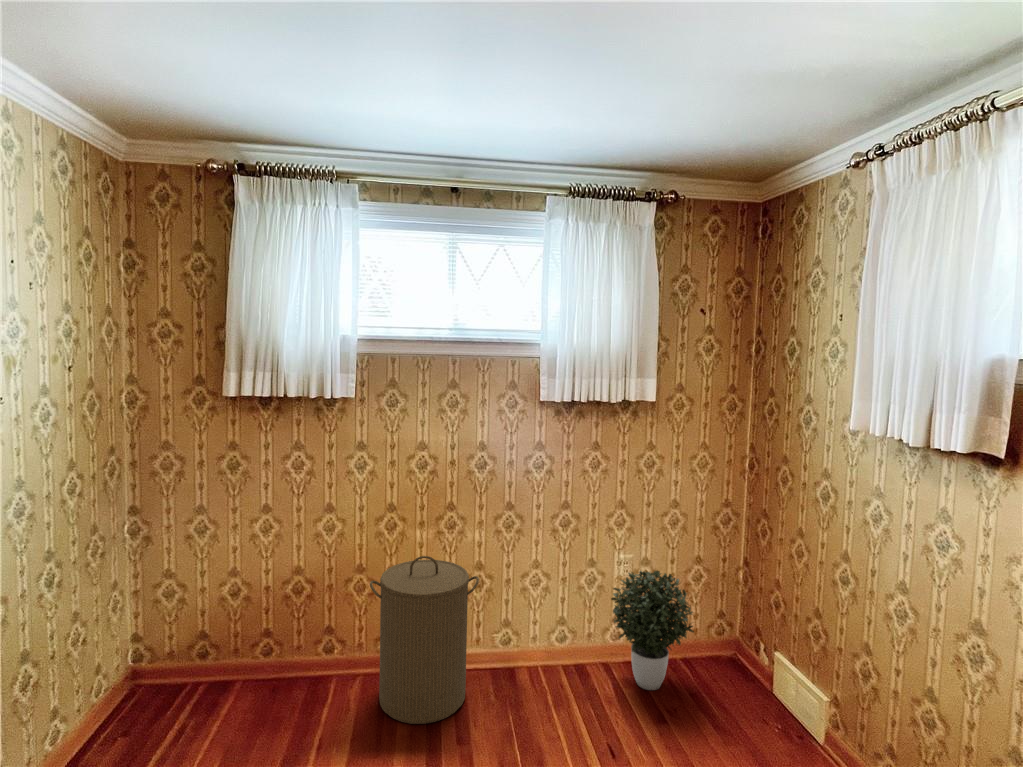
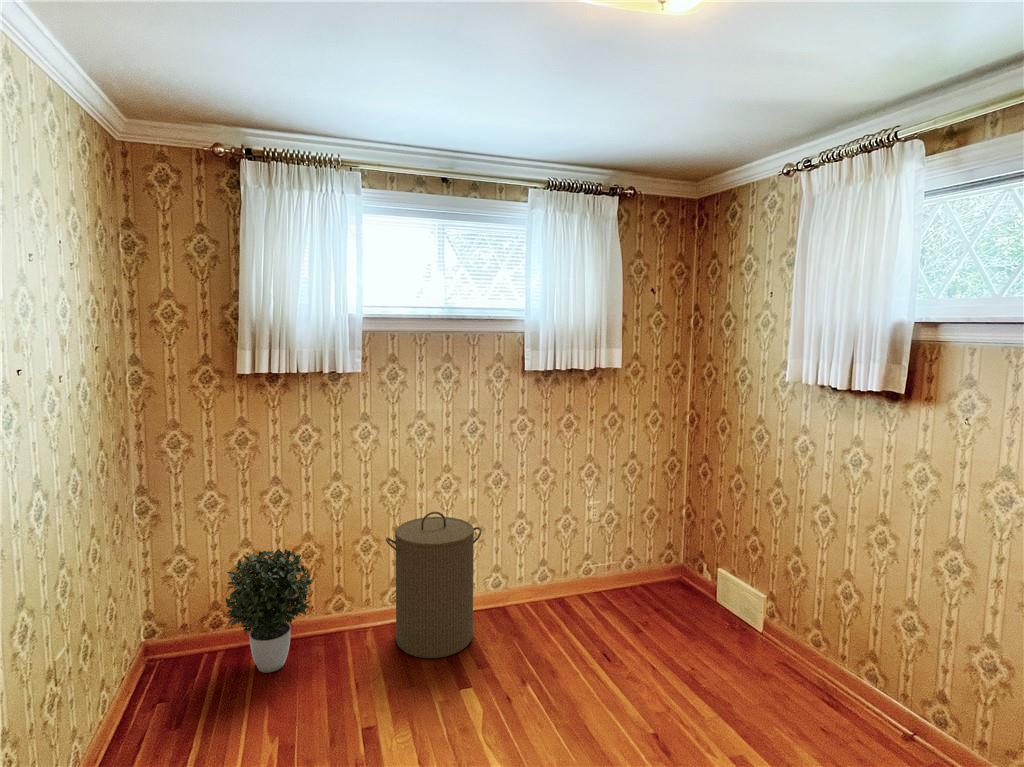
potted plant: present [611,571,694,690] -> present [226,549,313,673]

